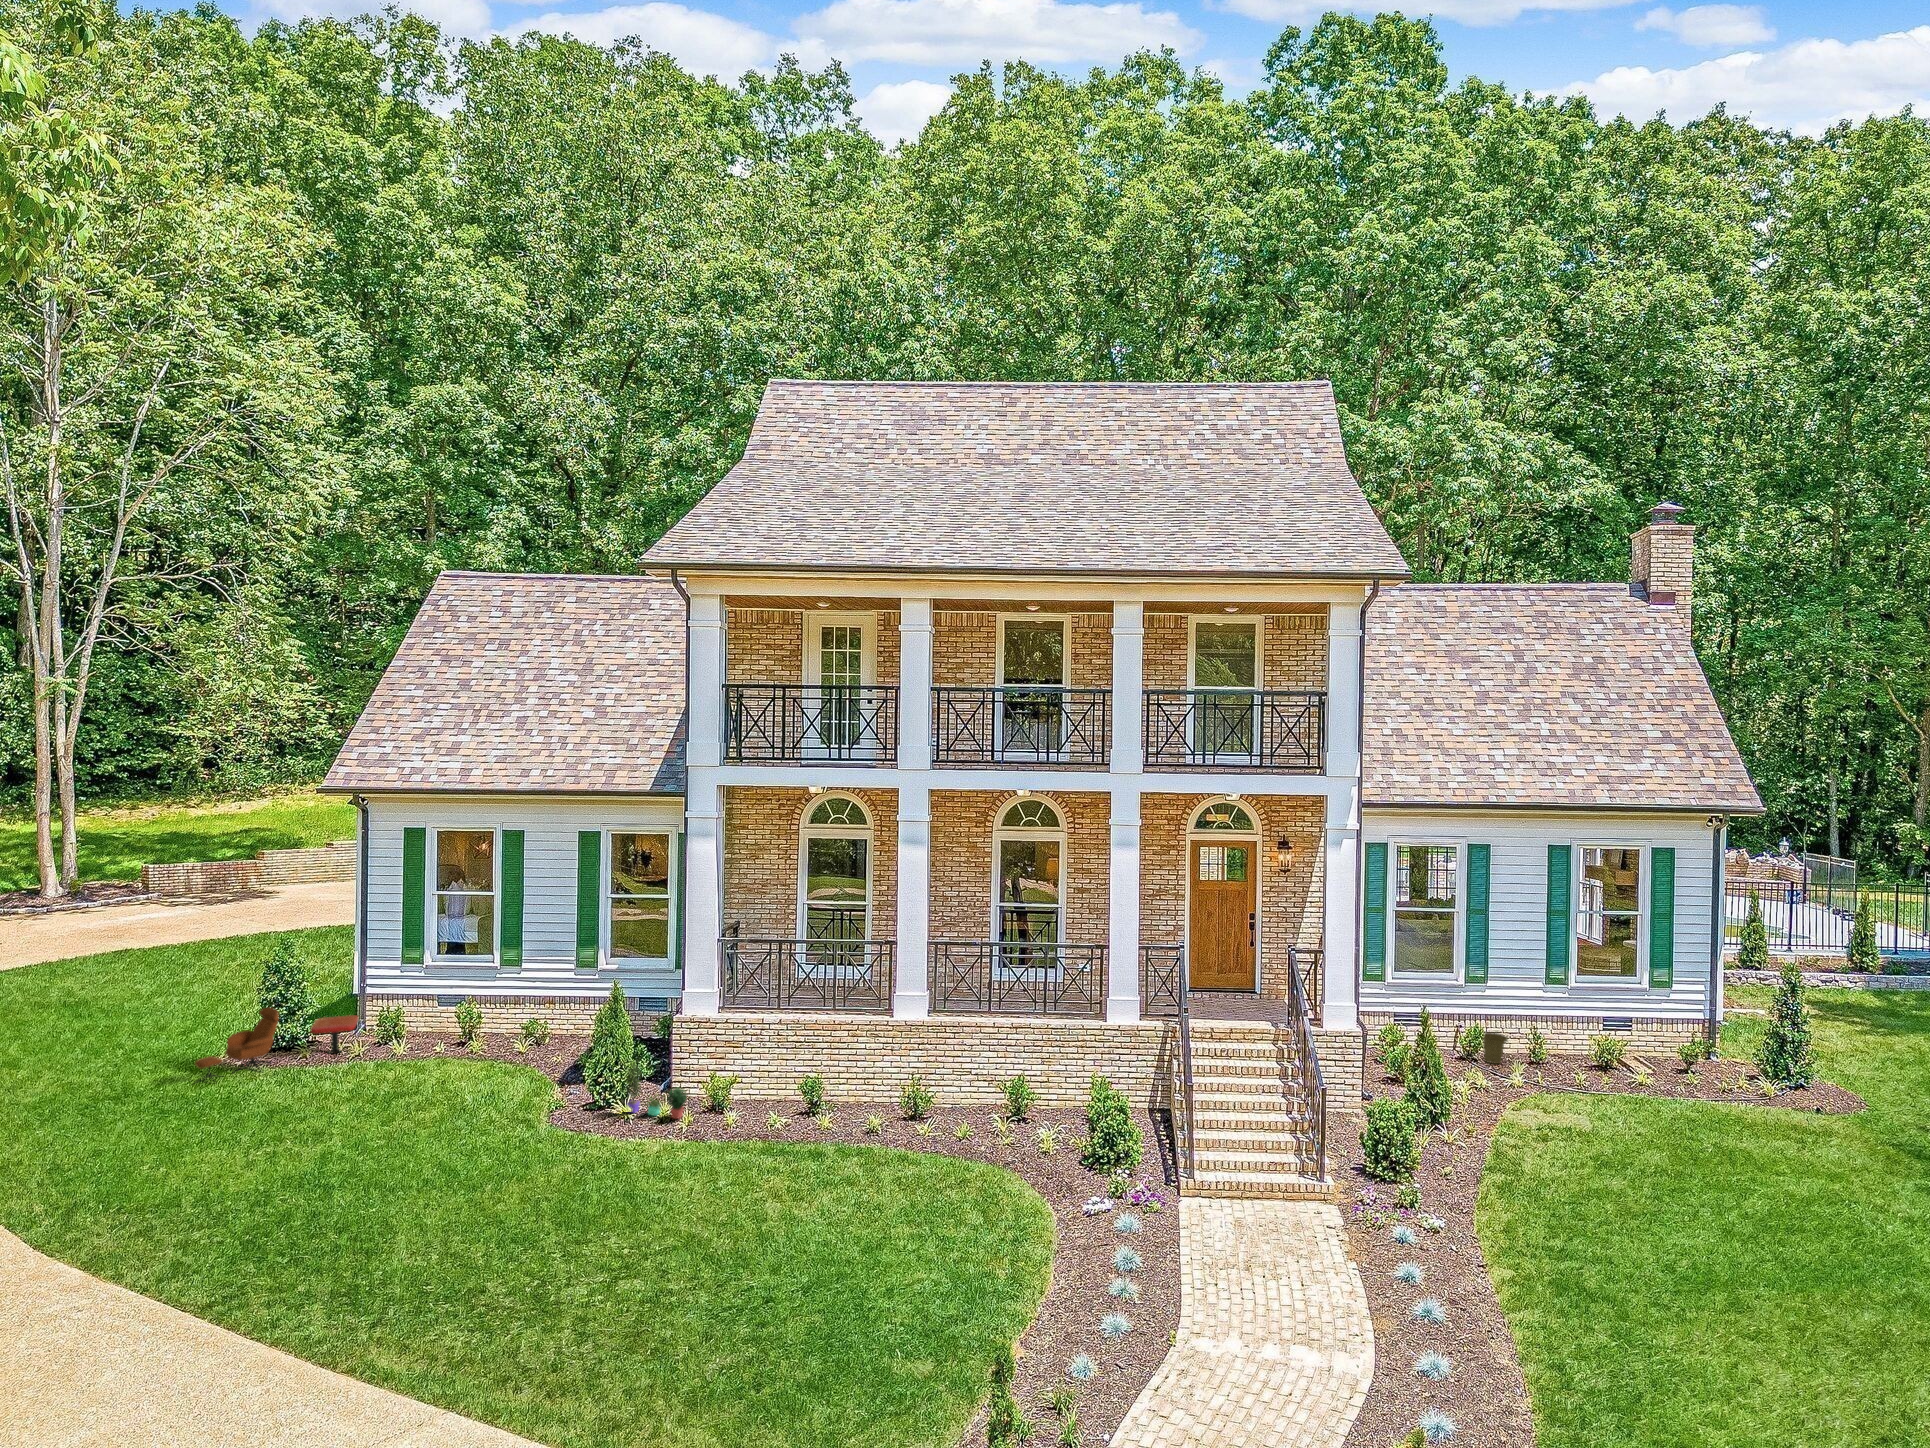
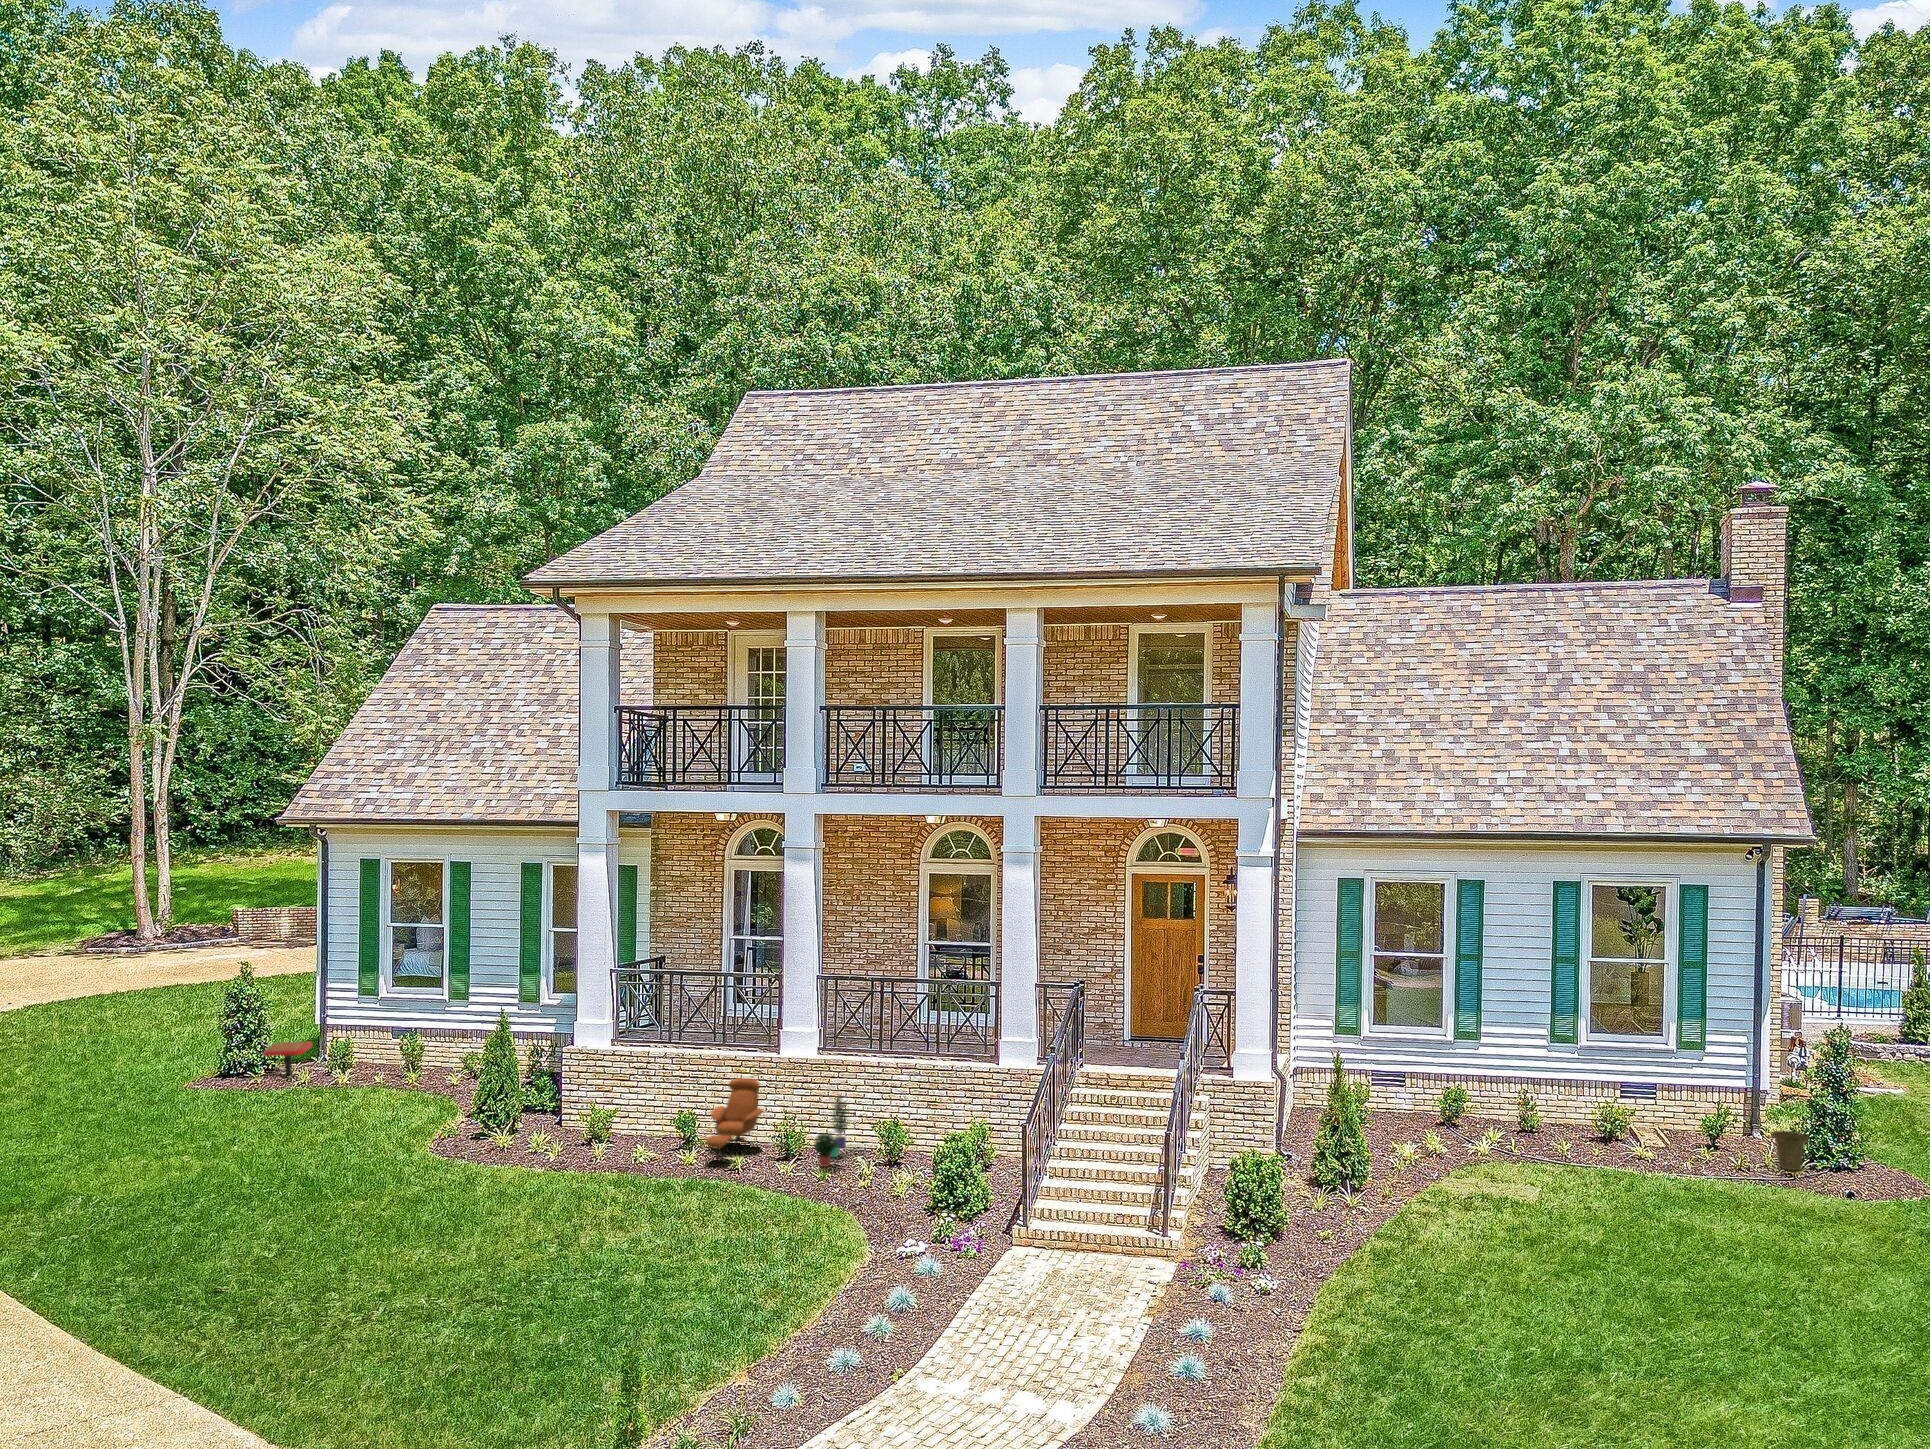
lounge chair: present [195,1007,279,1080] -> present [706,1078,763,1161]
basket: present [1482,1032,1508,1064] -> present [1771,1131,1809,1171]
potted plant: present [625,1059,687,1119] -> present [814,1094,850,1167]

